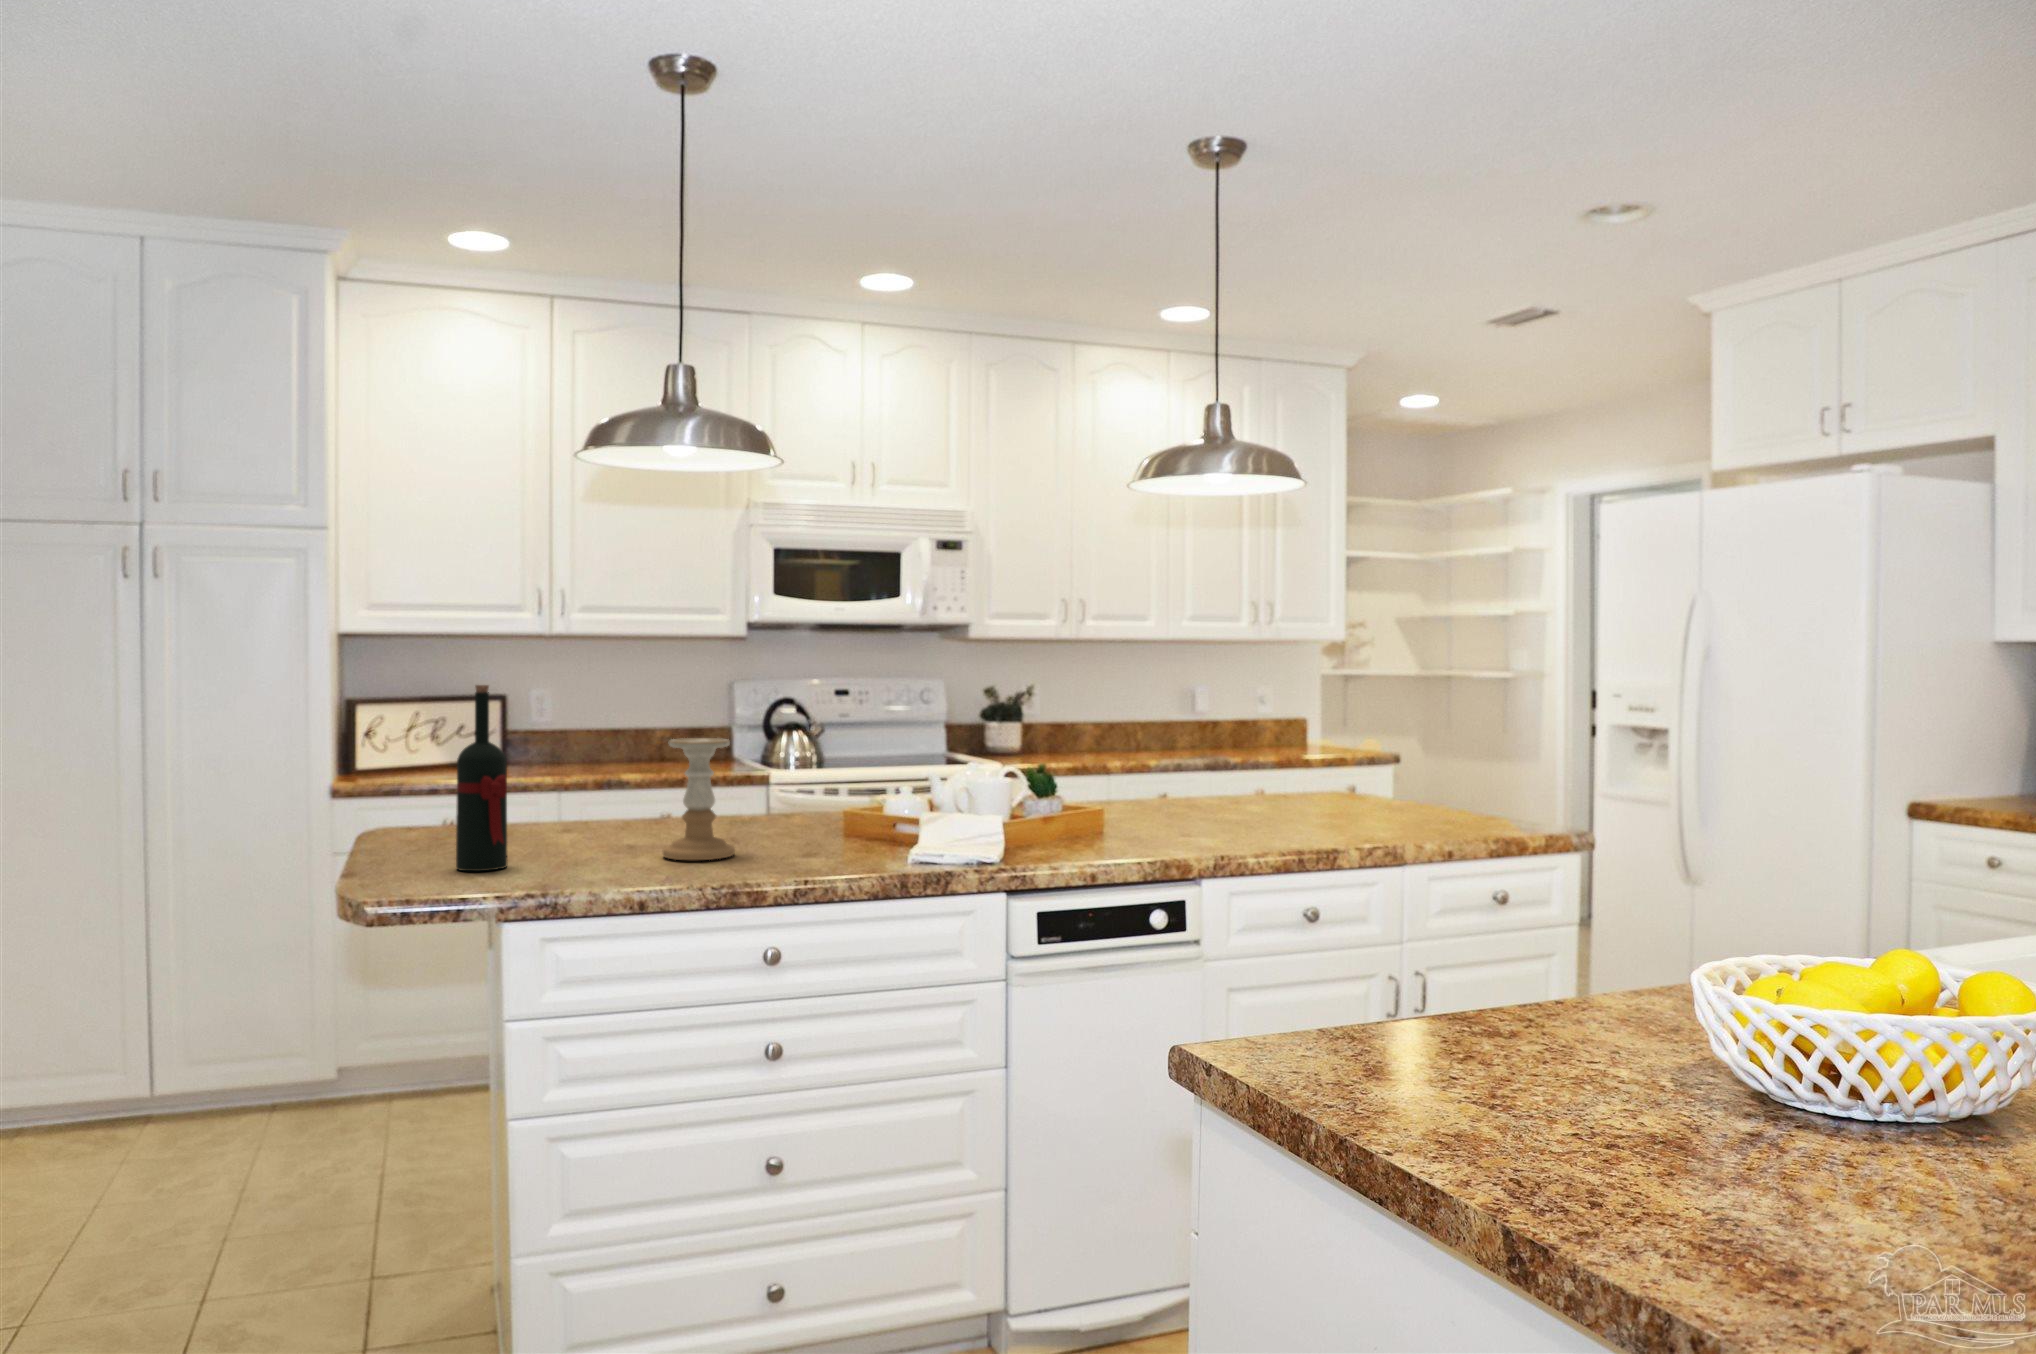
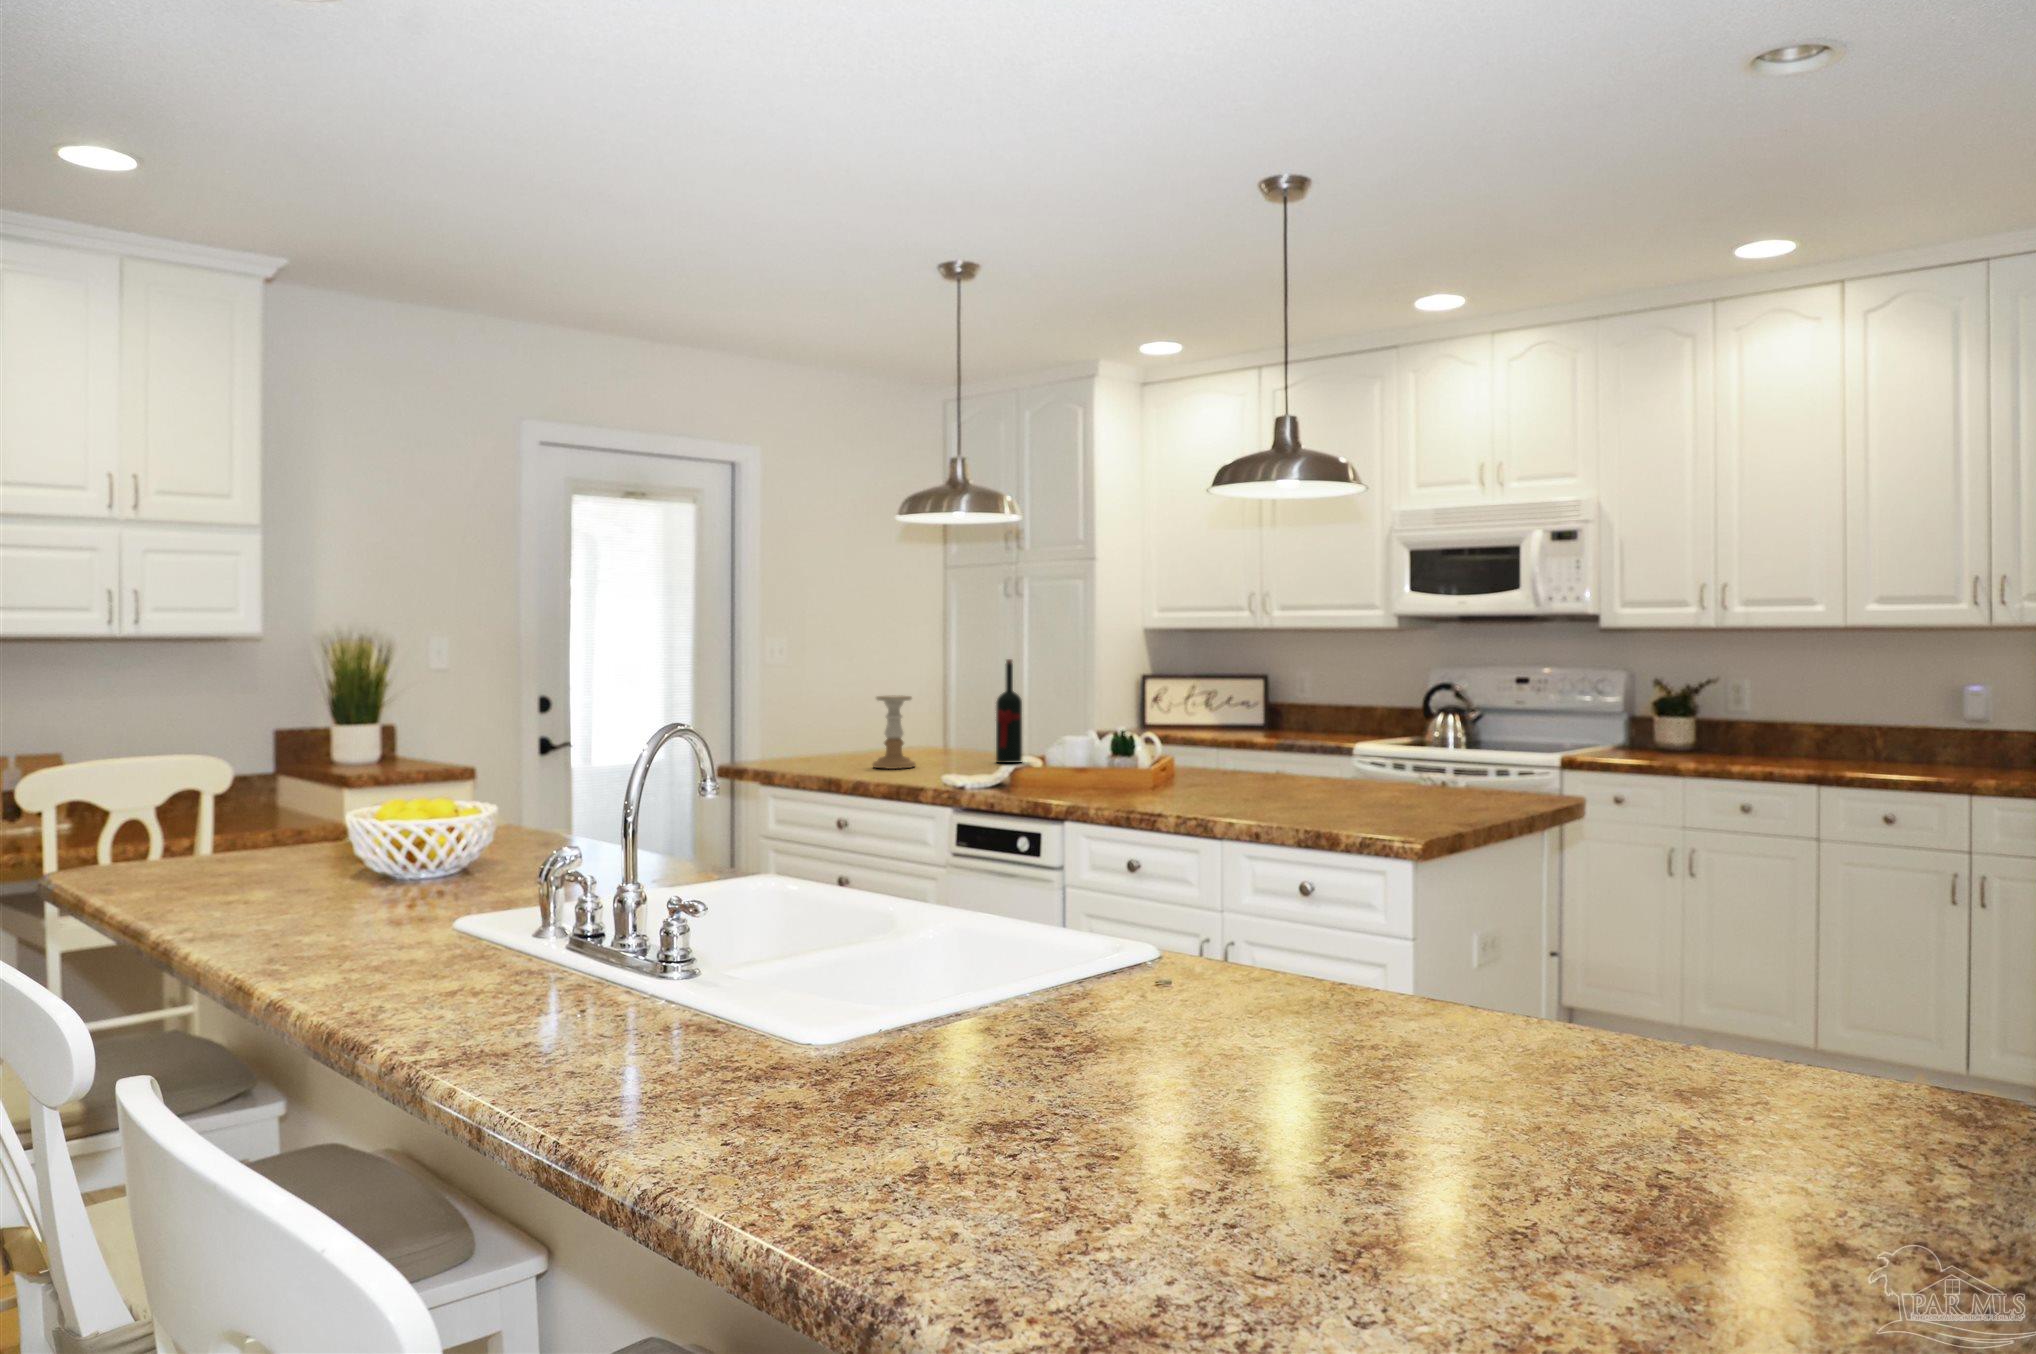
wine bottle: present [456,685,507,871] -> present [996,659,1022,763]

